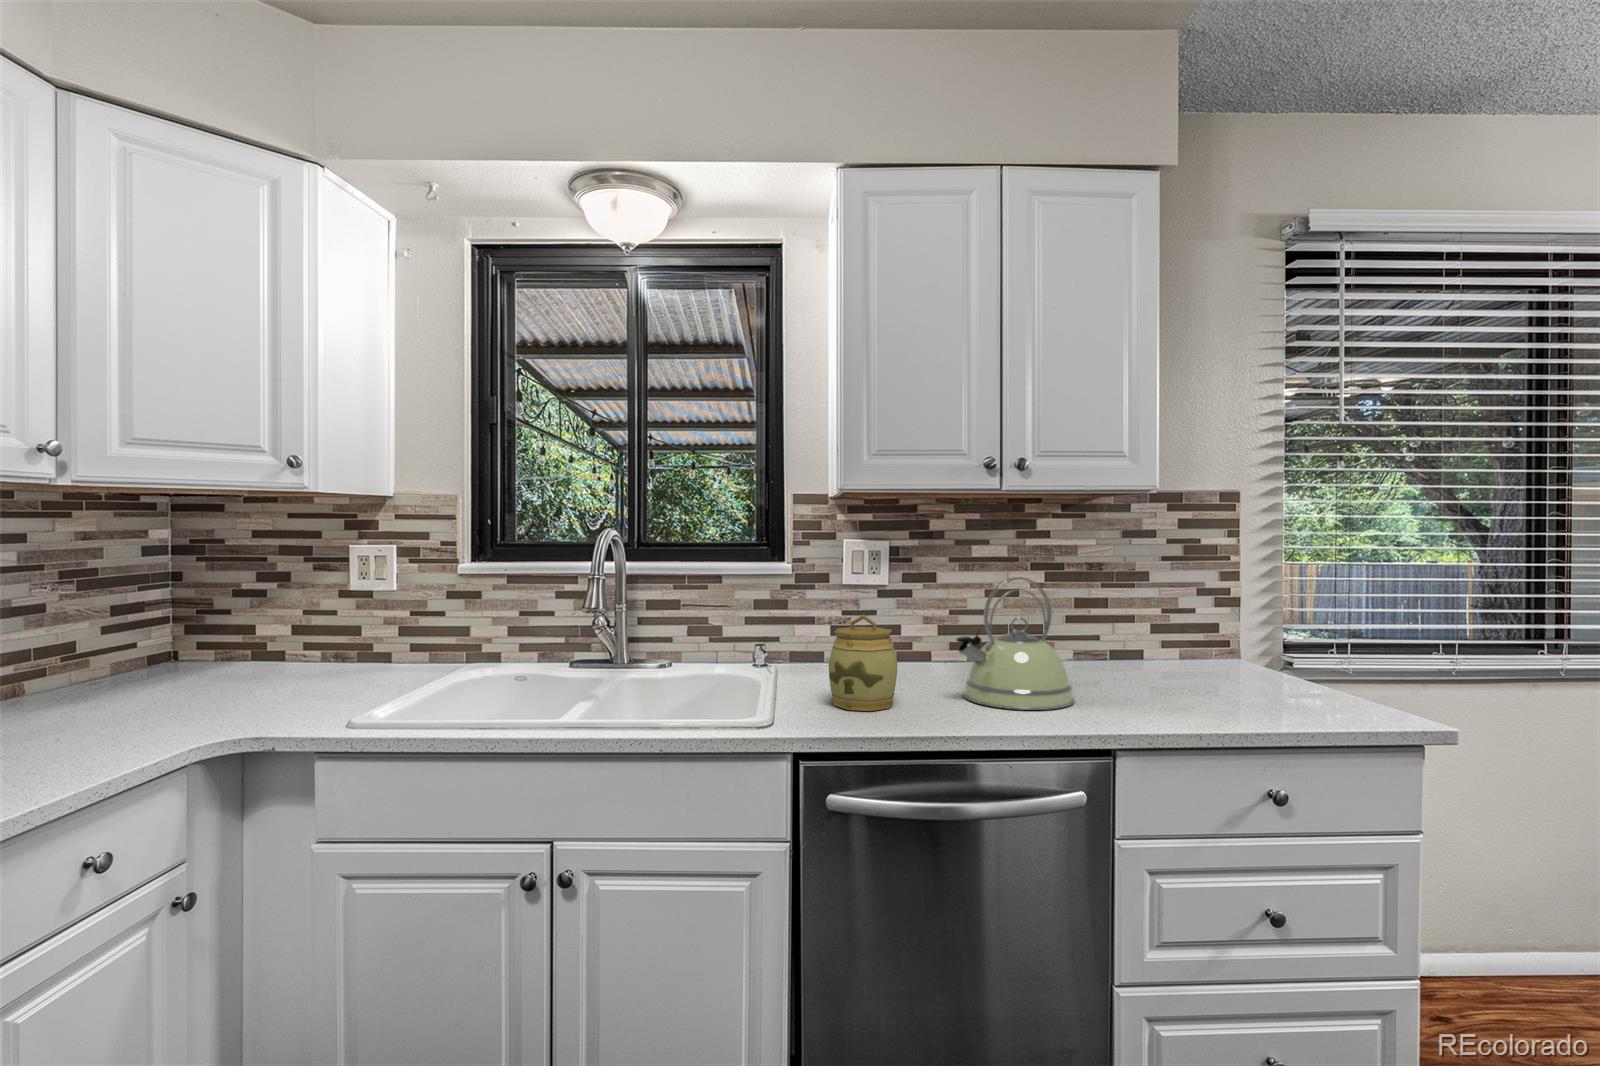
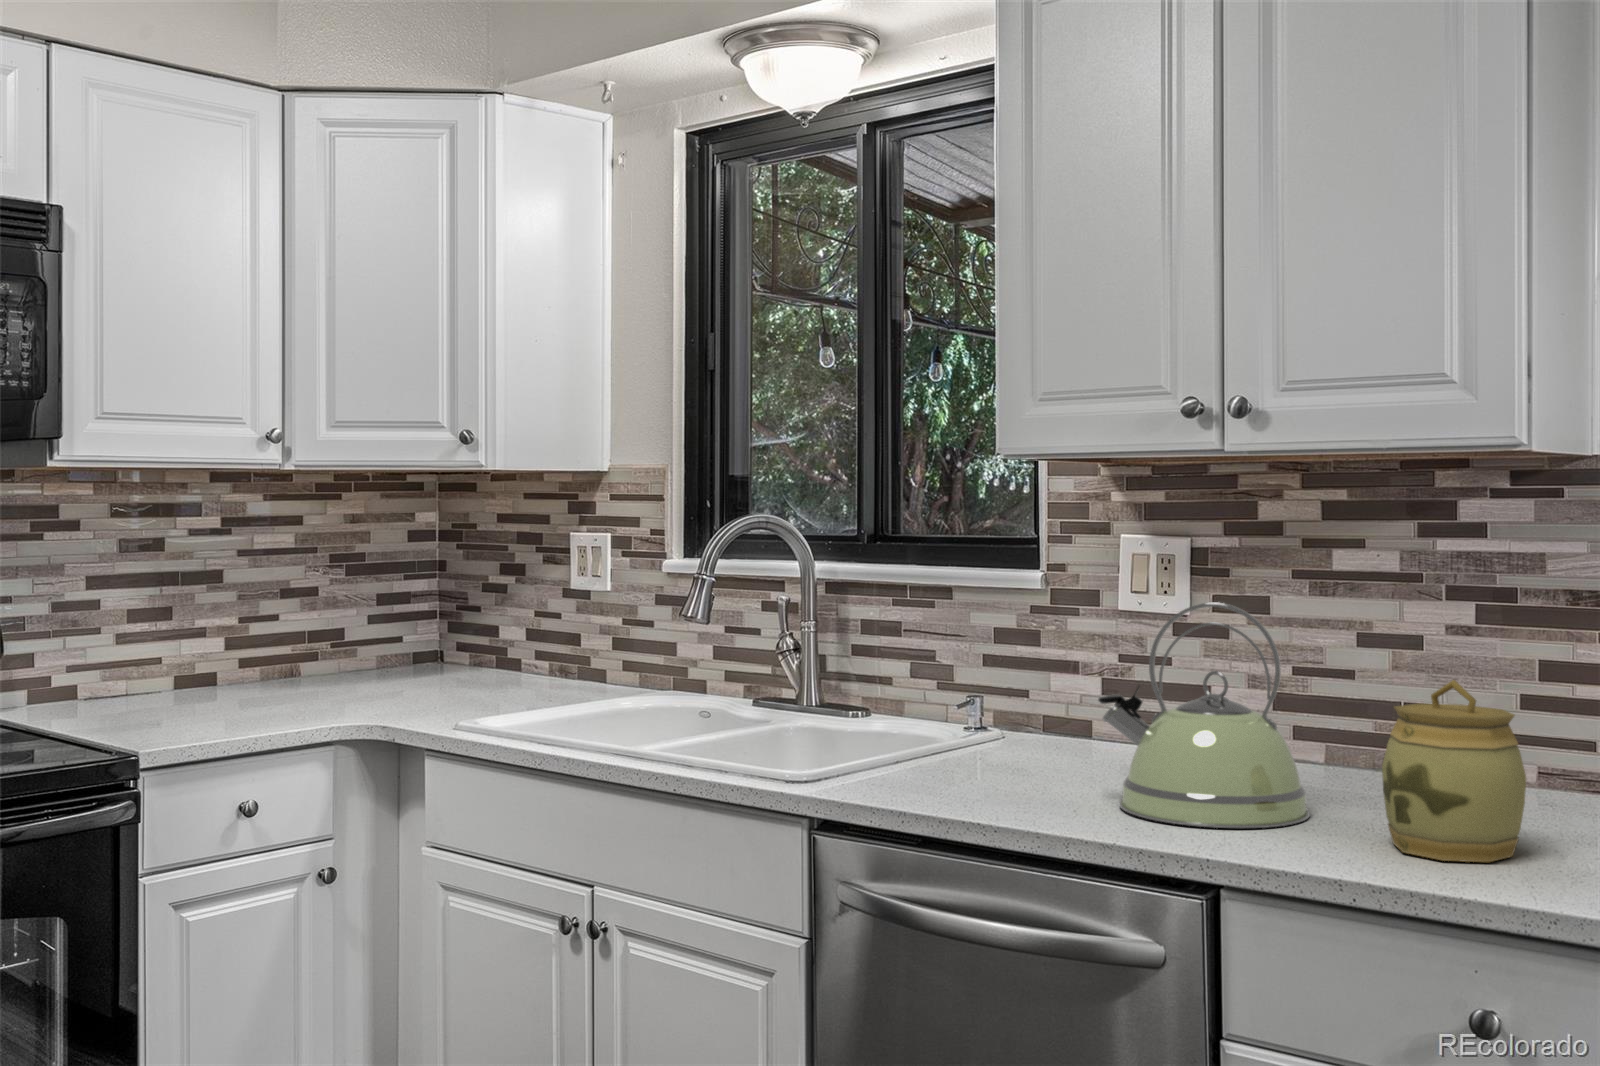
jar: present [829,614,897,711] -> present [1382,680,1526,862]

